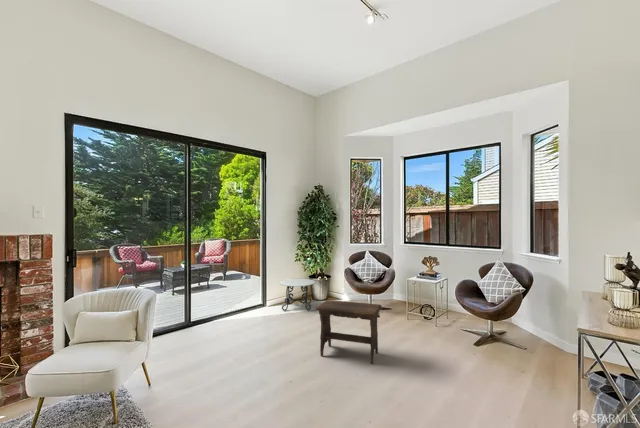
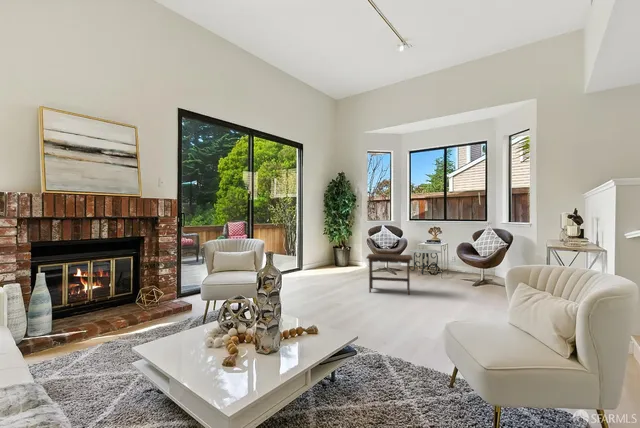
side table: present [279,278,315,311] -> present [409,249,442,274]

